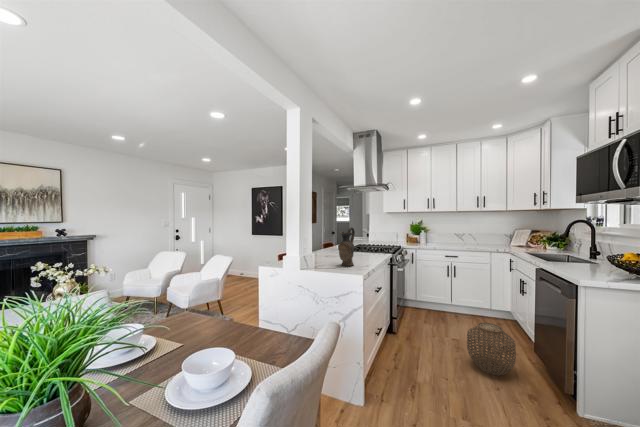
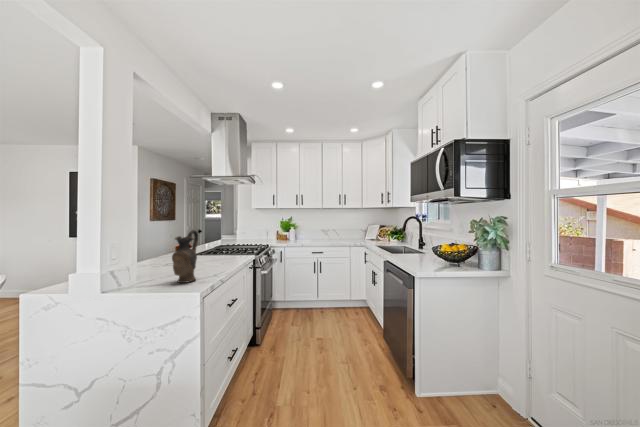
woven basket: present [467,322,516,376] -> none [328,319,368,370]

